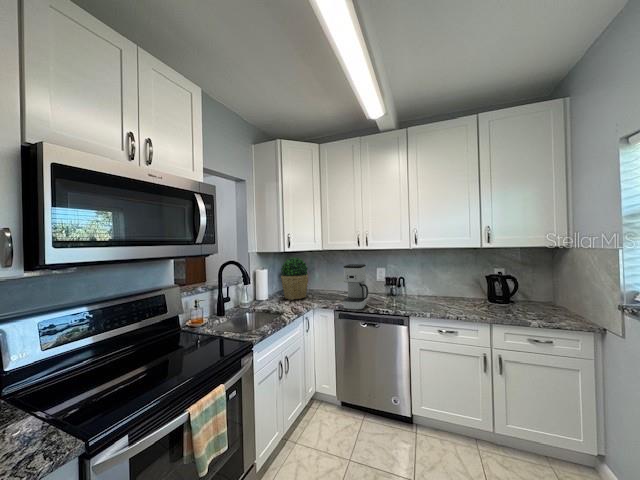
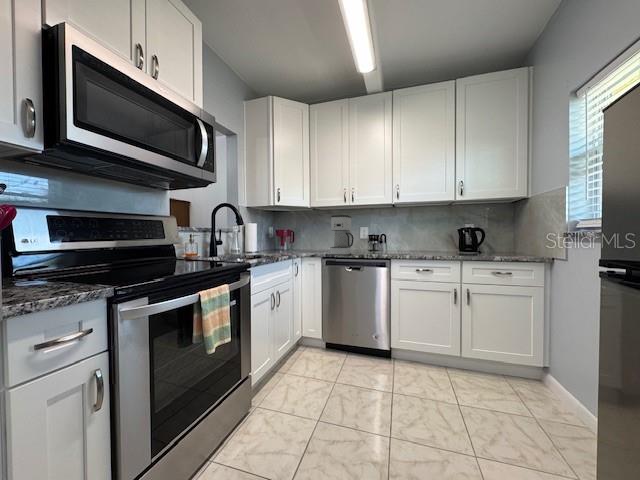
potted plant: present [281,258,308,300] -> none [270,213,297,252]

